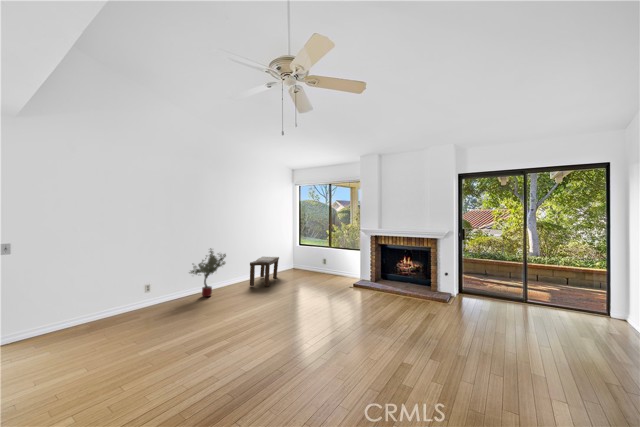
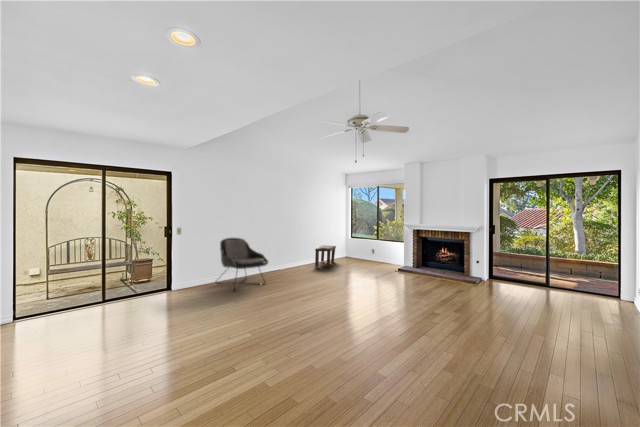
potted tree: present [190,248,226,297] -> none [274,236,299,273]
lounge chair: none [85,253,171,337] -> present [217,238,268,290]

